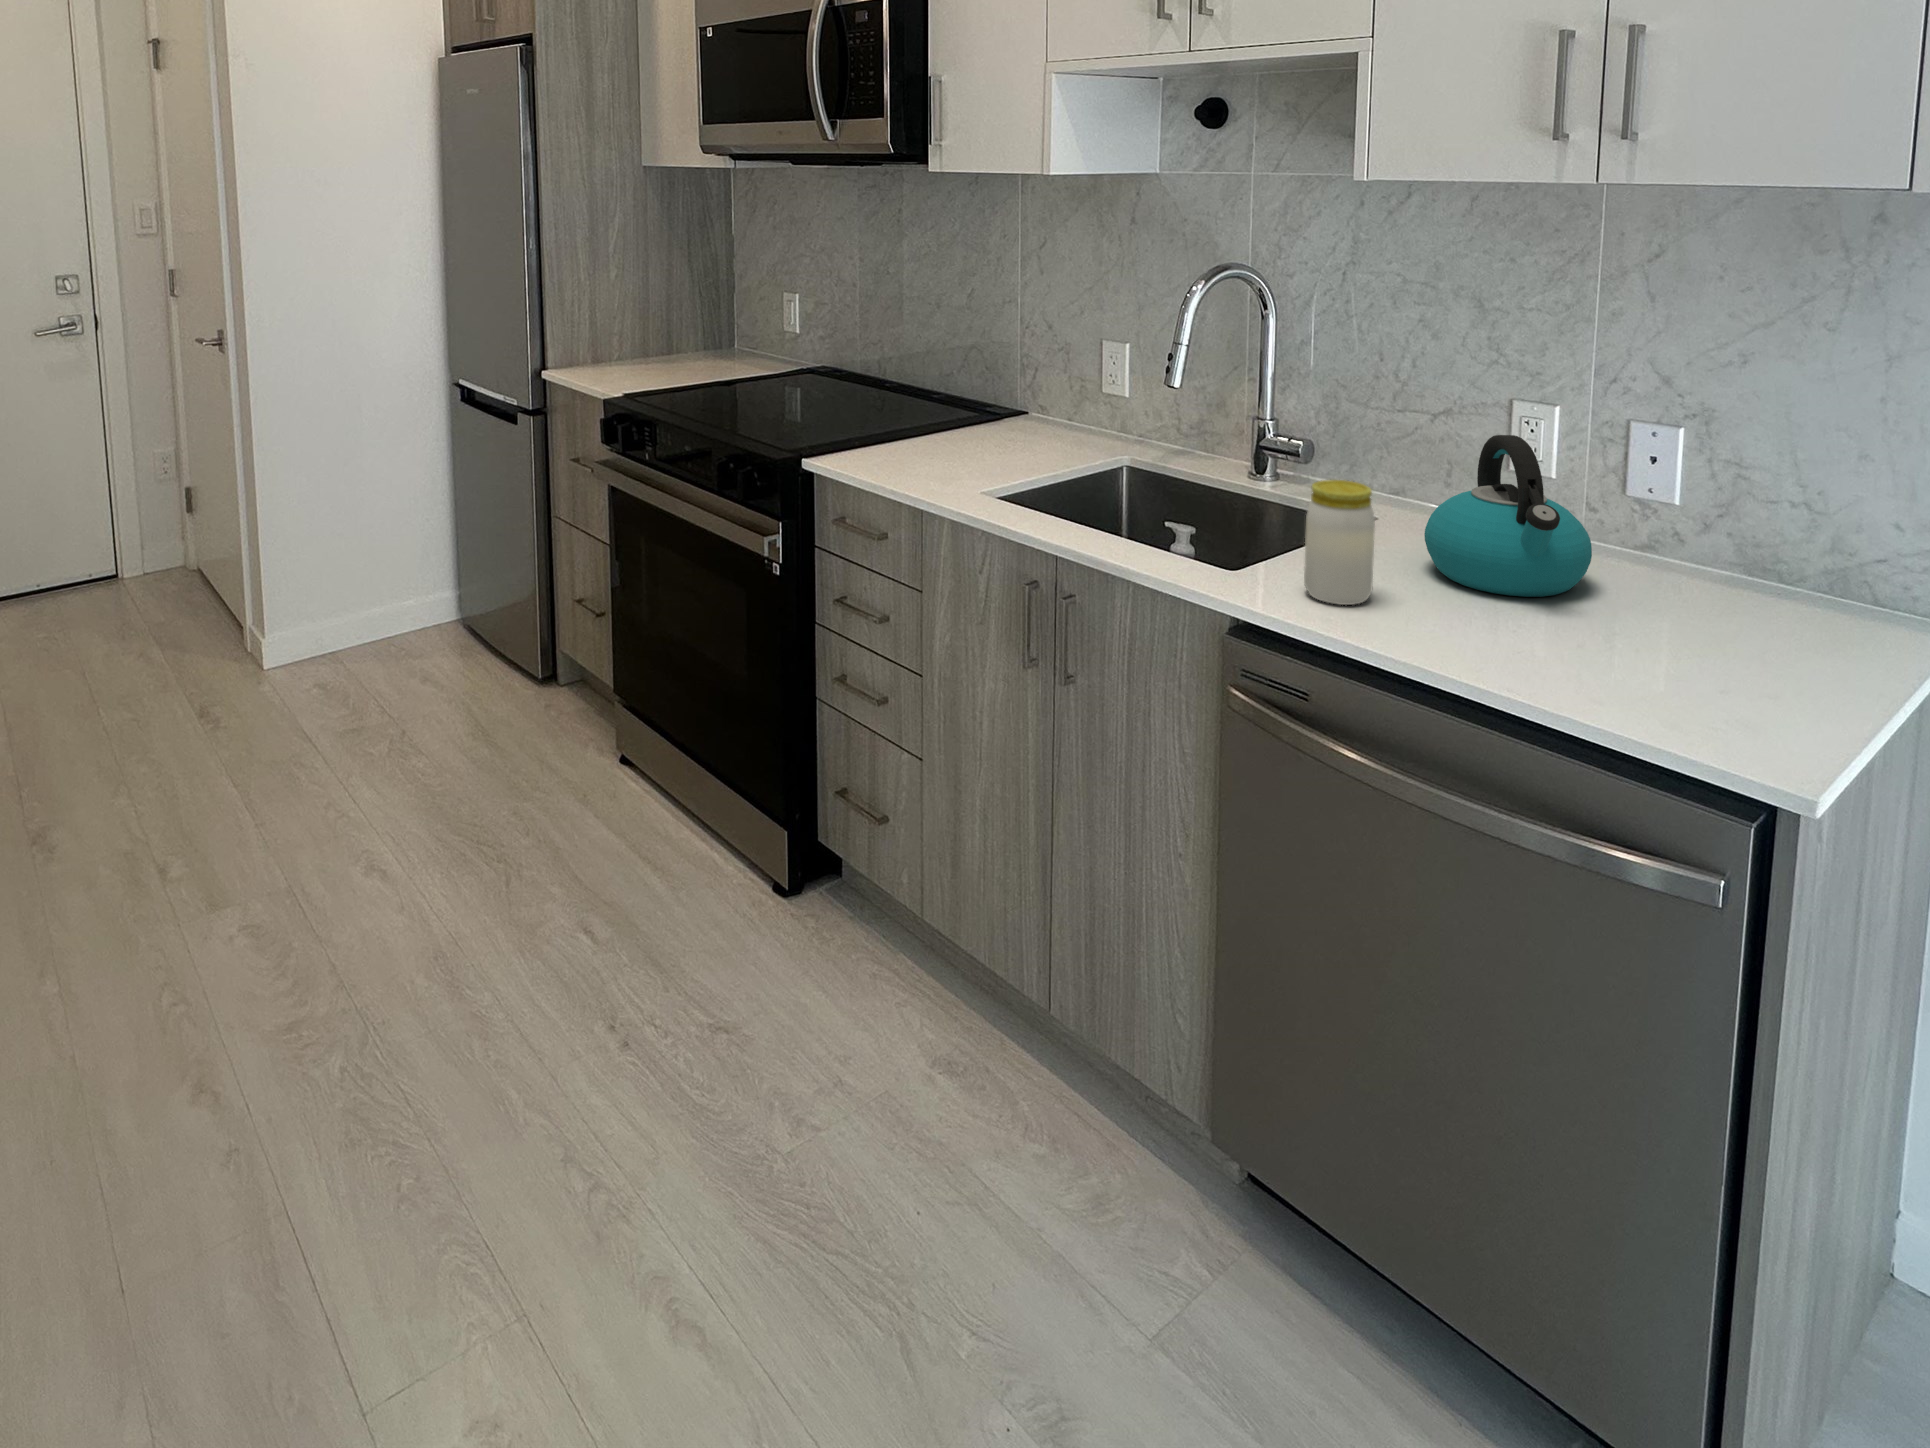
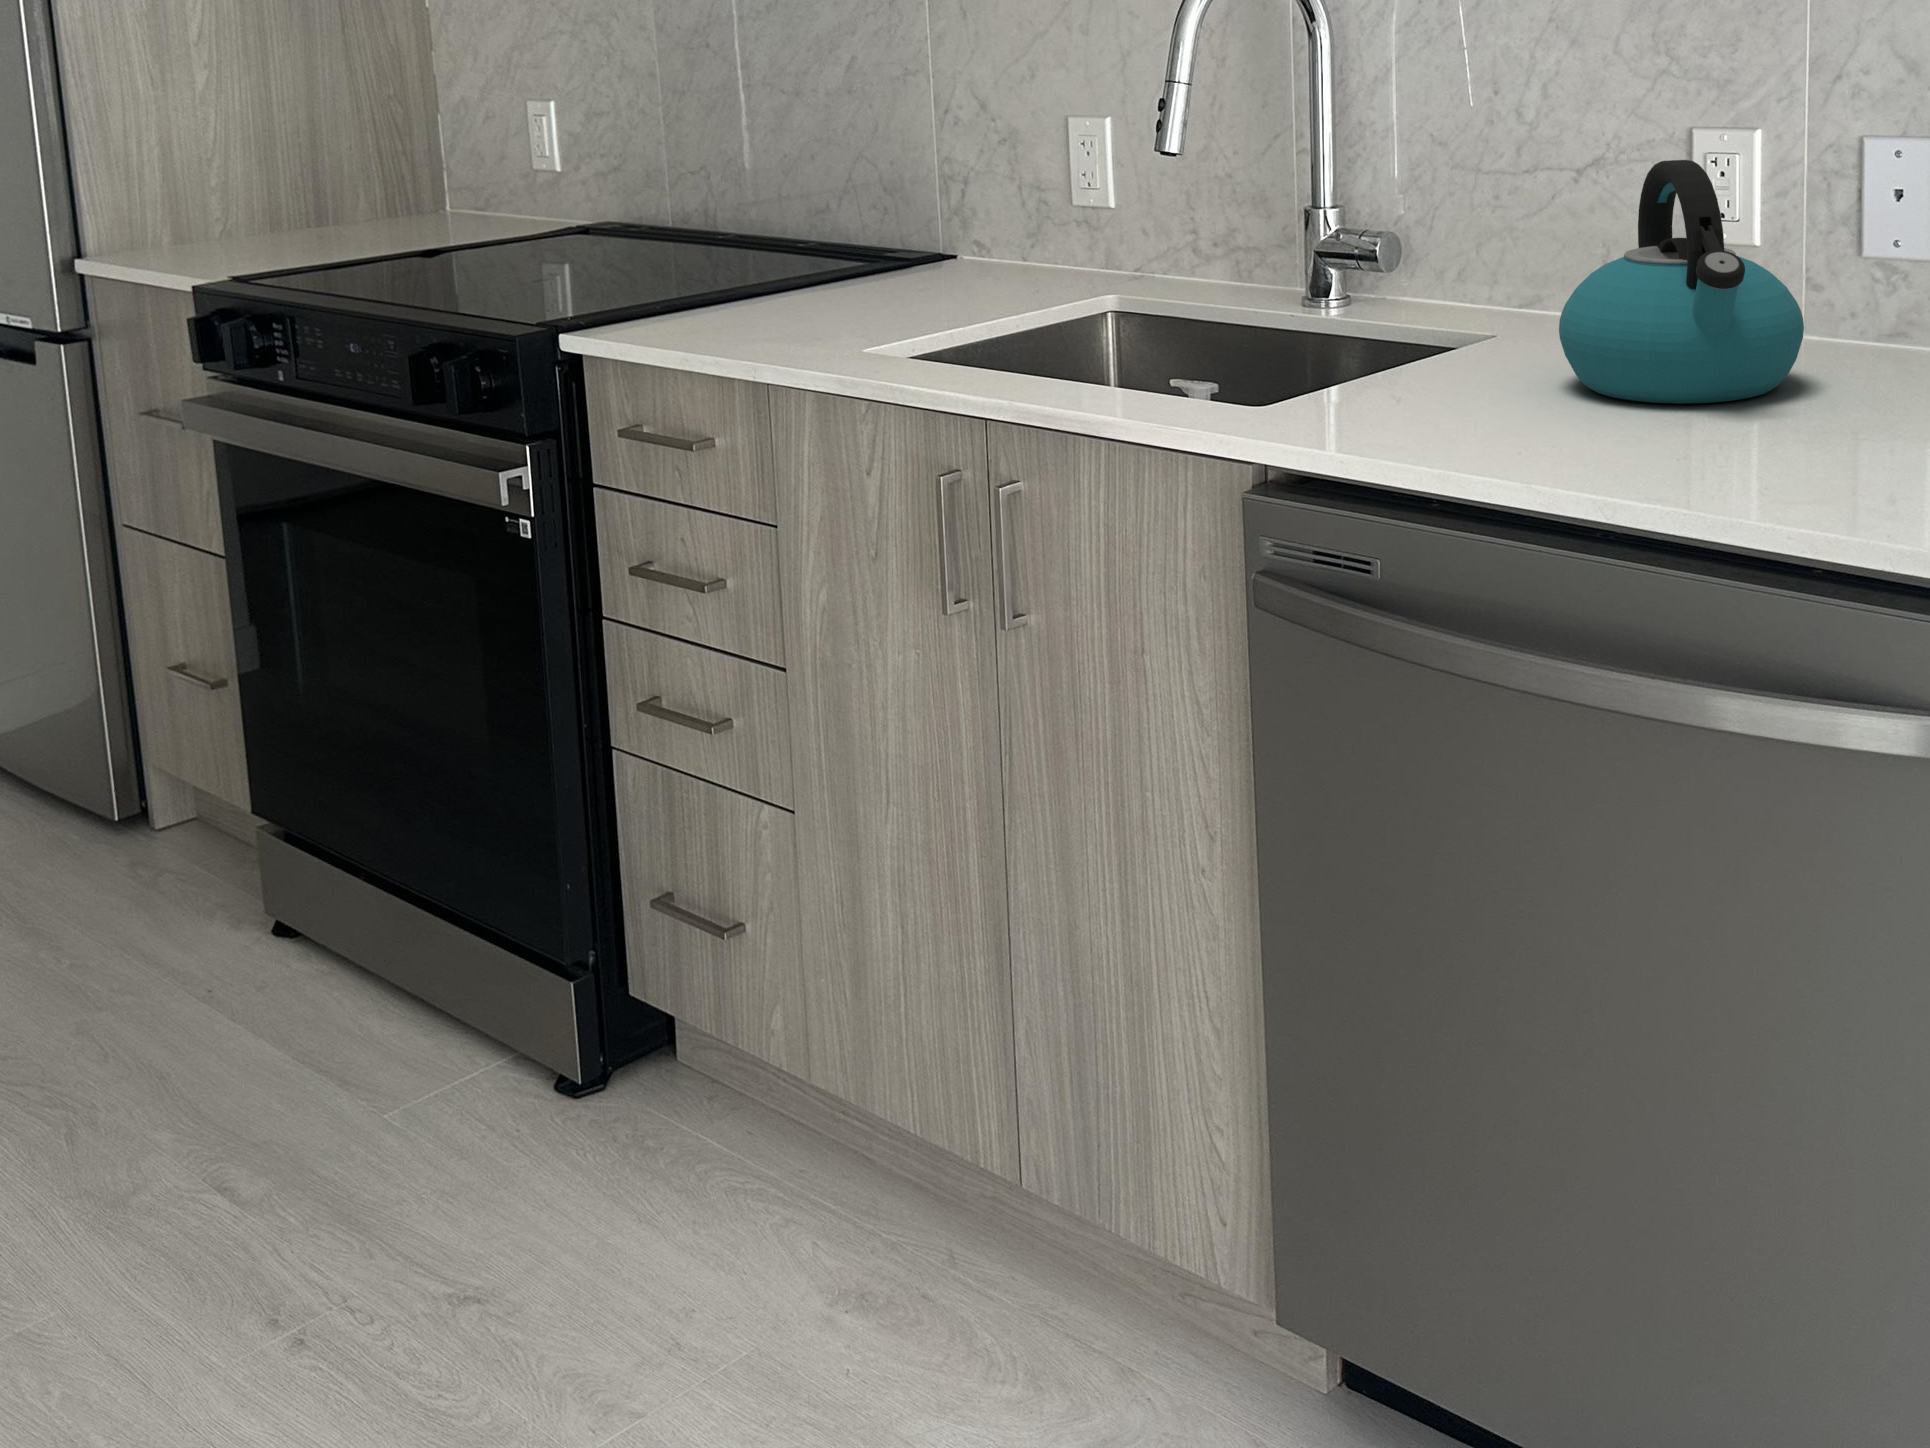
jar: present [1304,480,1375,605] -> none [1367,241,1474,433]

